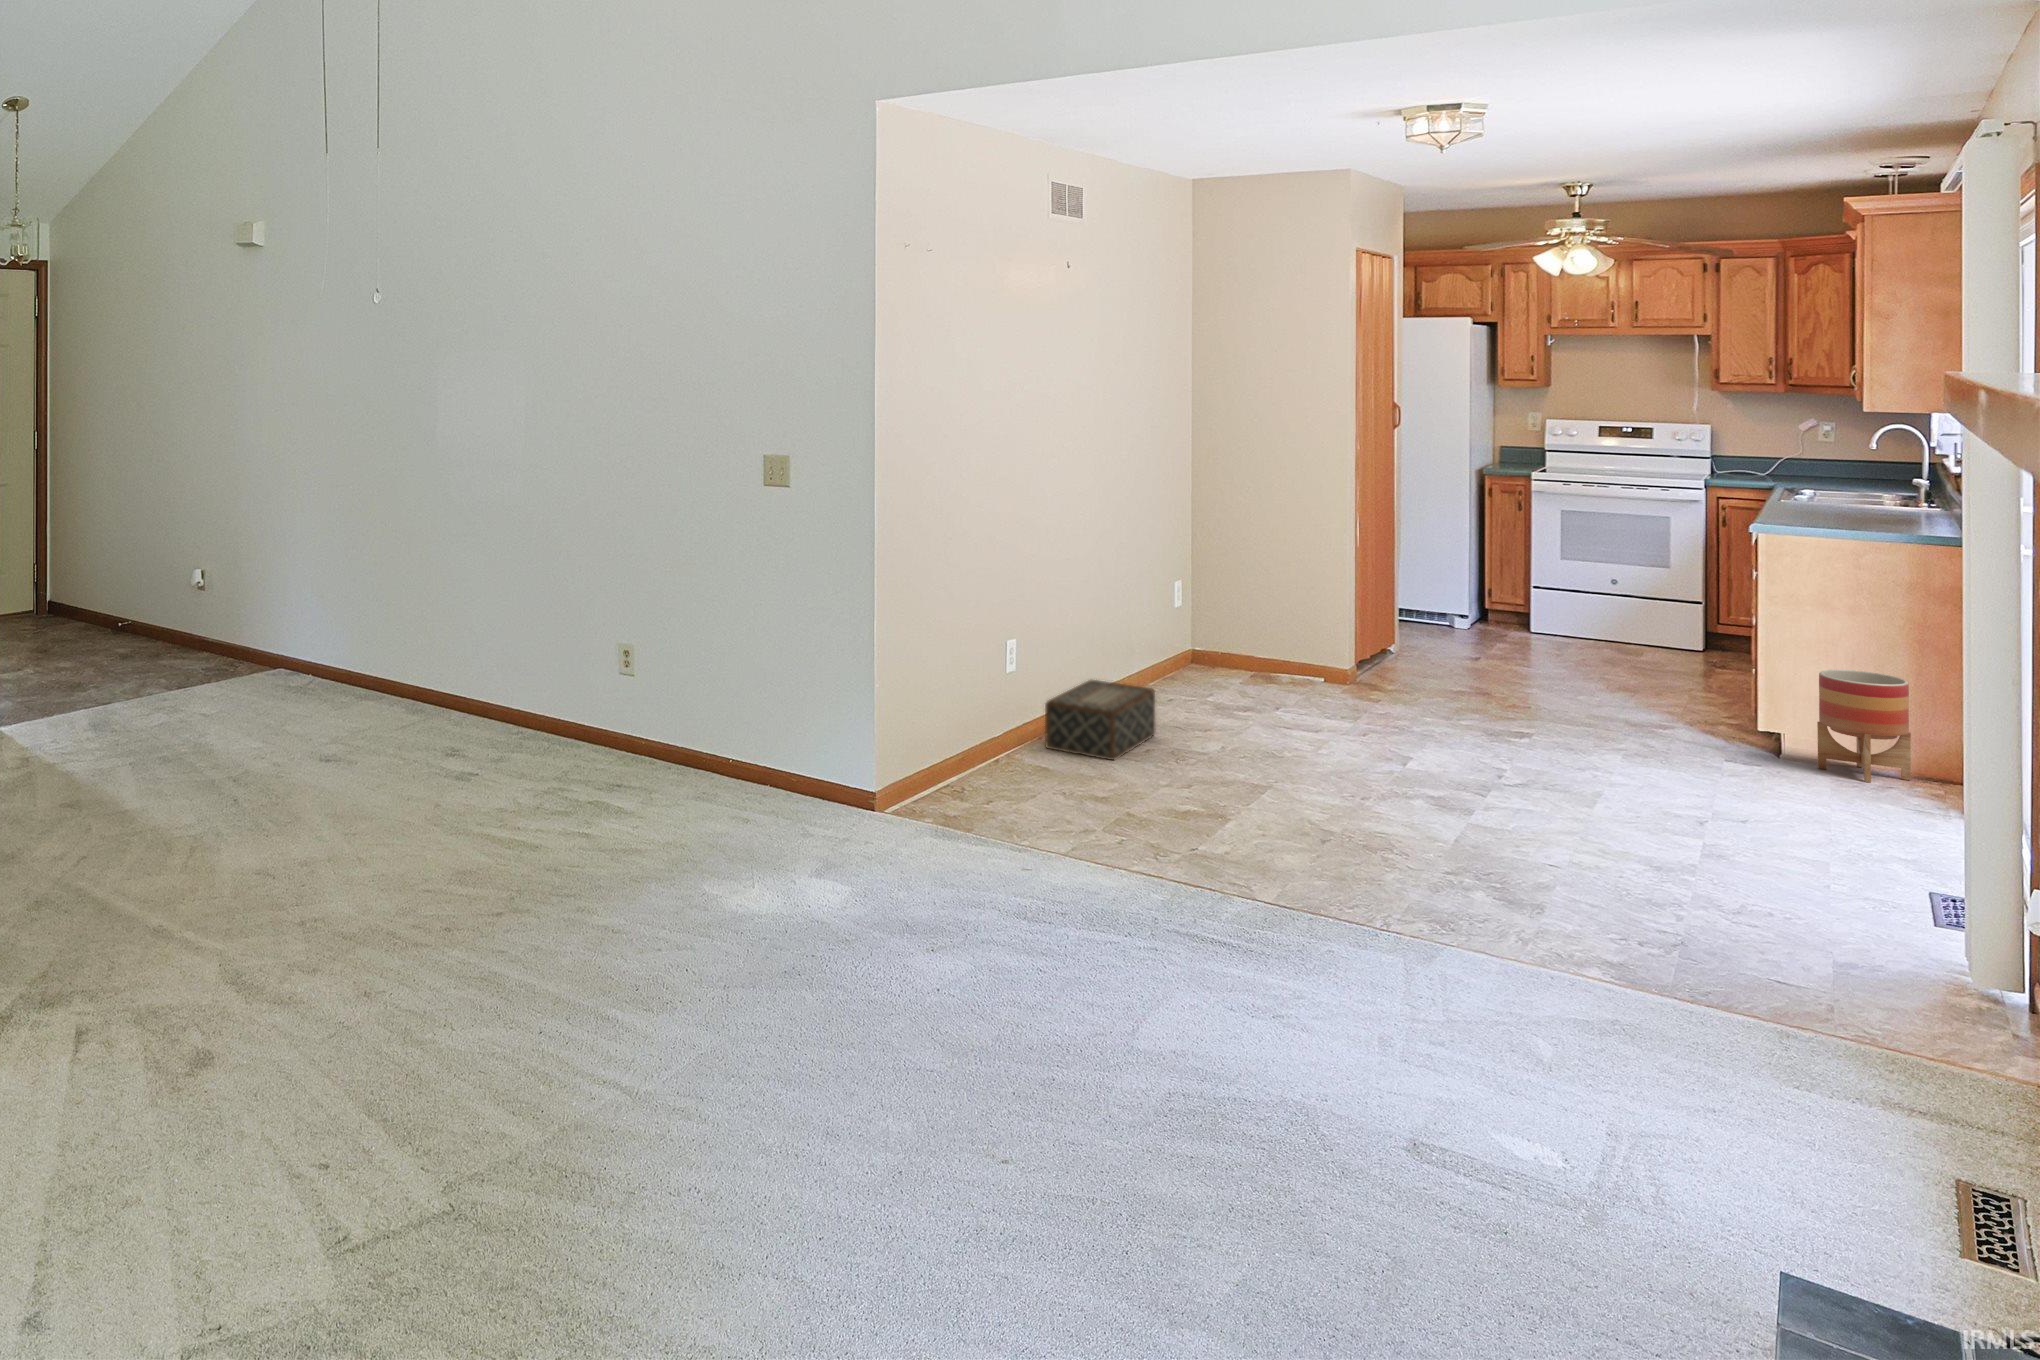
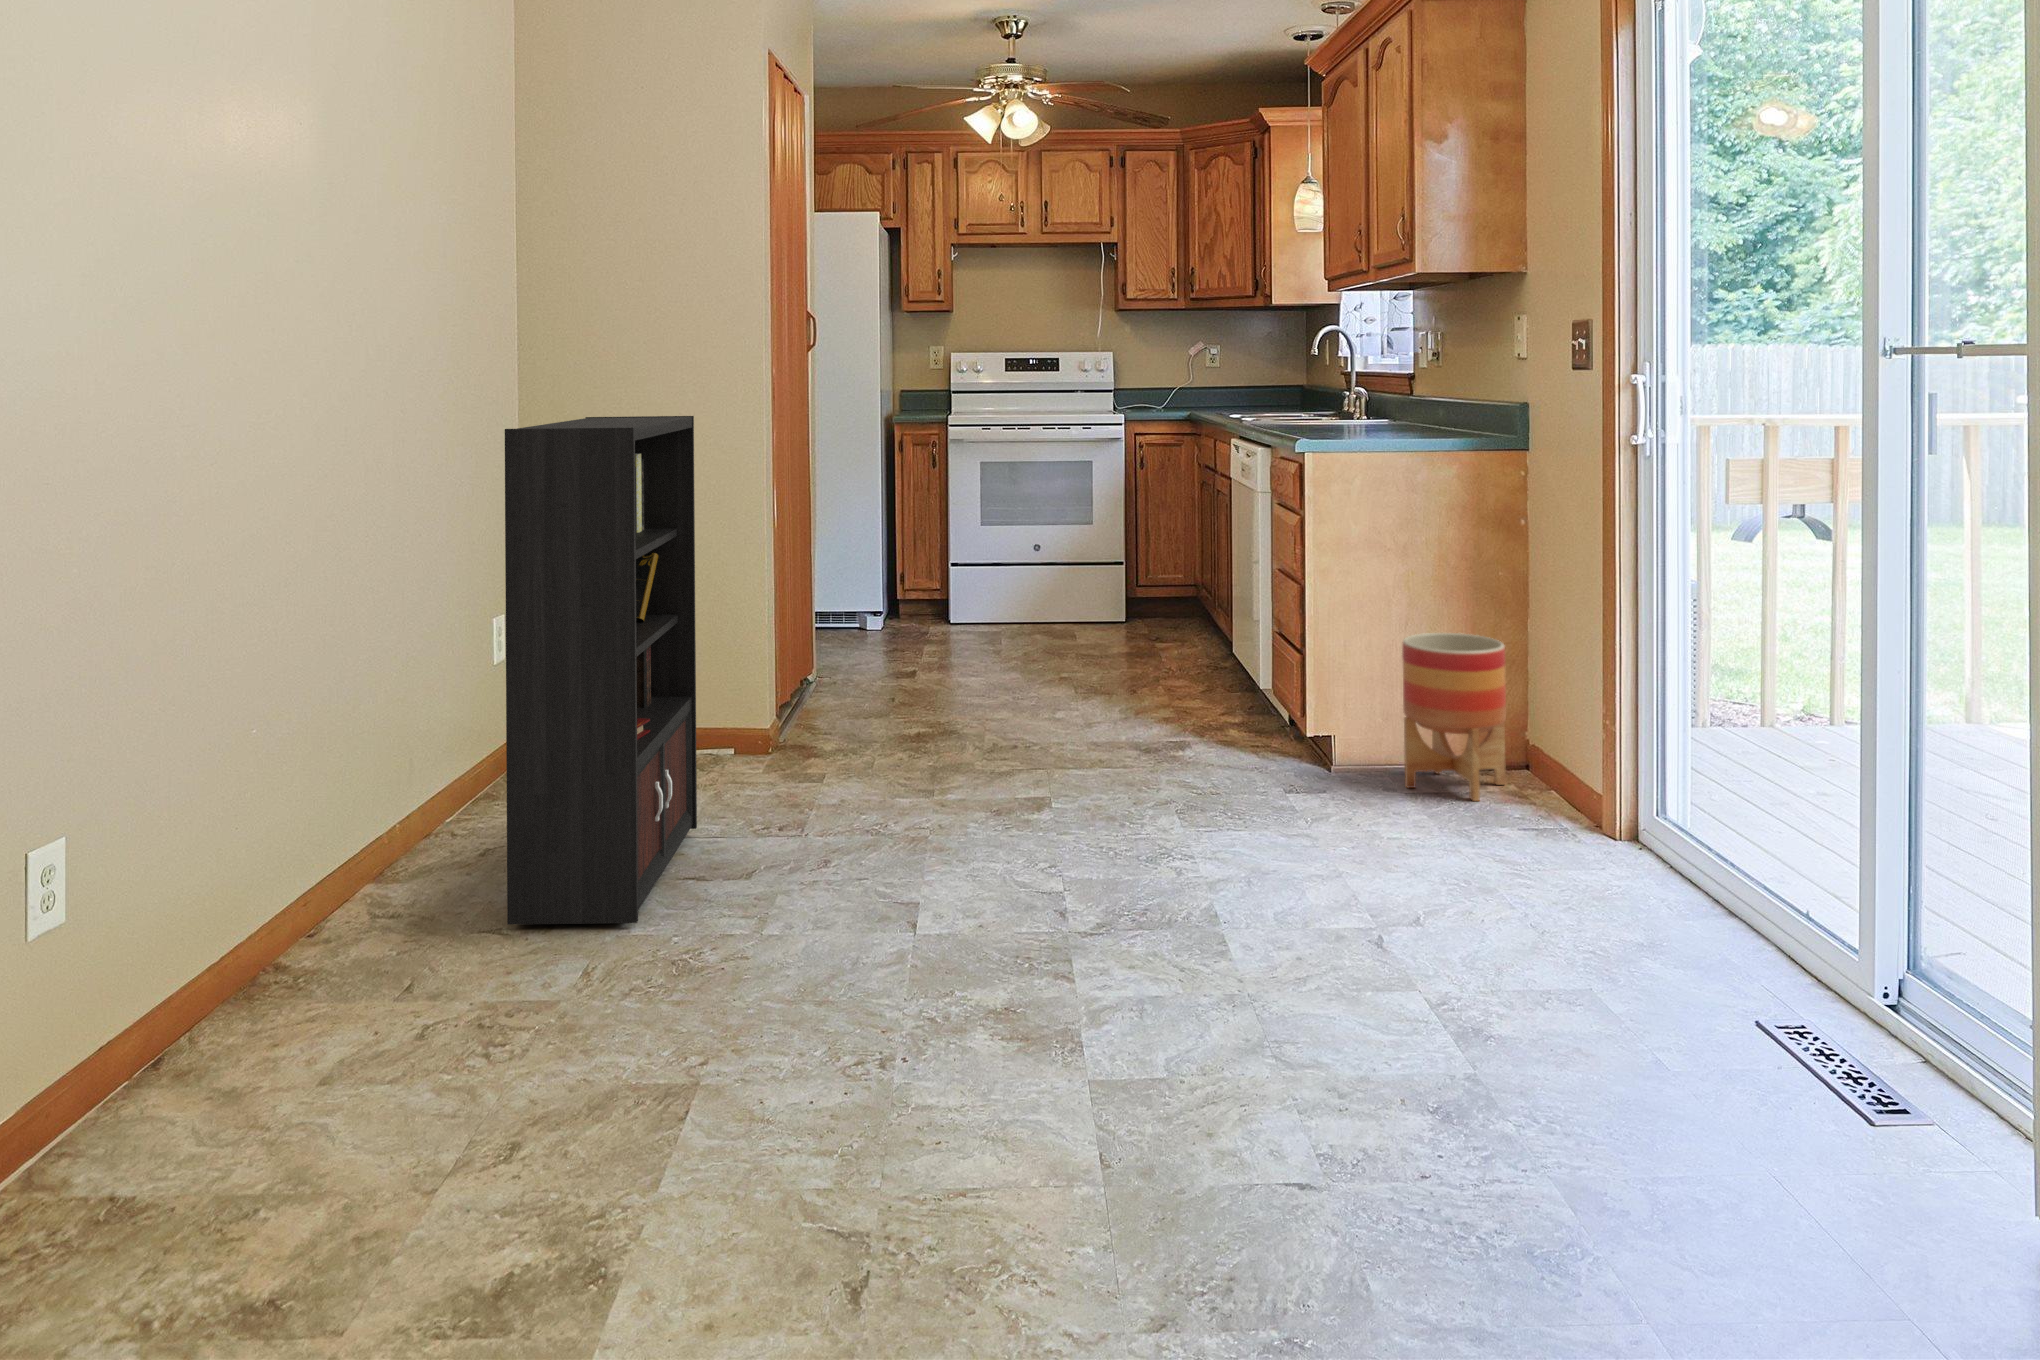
bookcase: none [1195,487,1296,731] -> present [505,416,697,925]
woven basket: present [1045,680,1155,760] -> none [57,892,403,1168]

